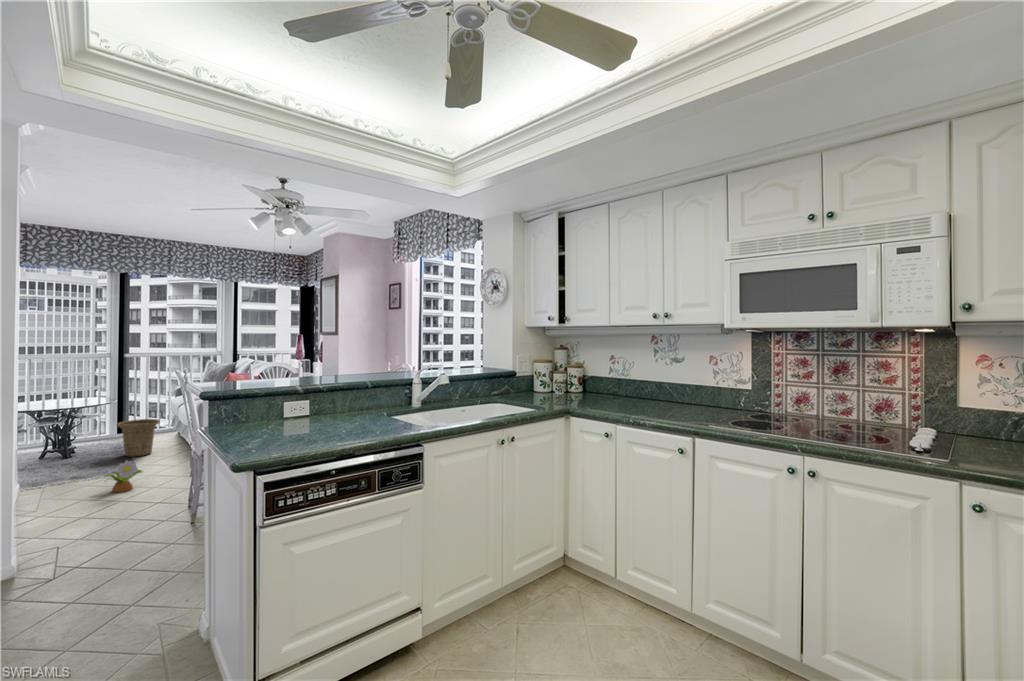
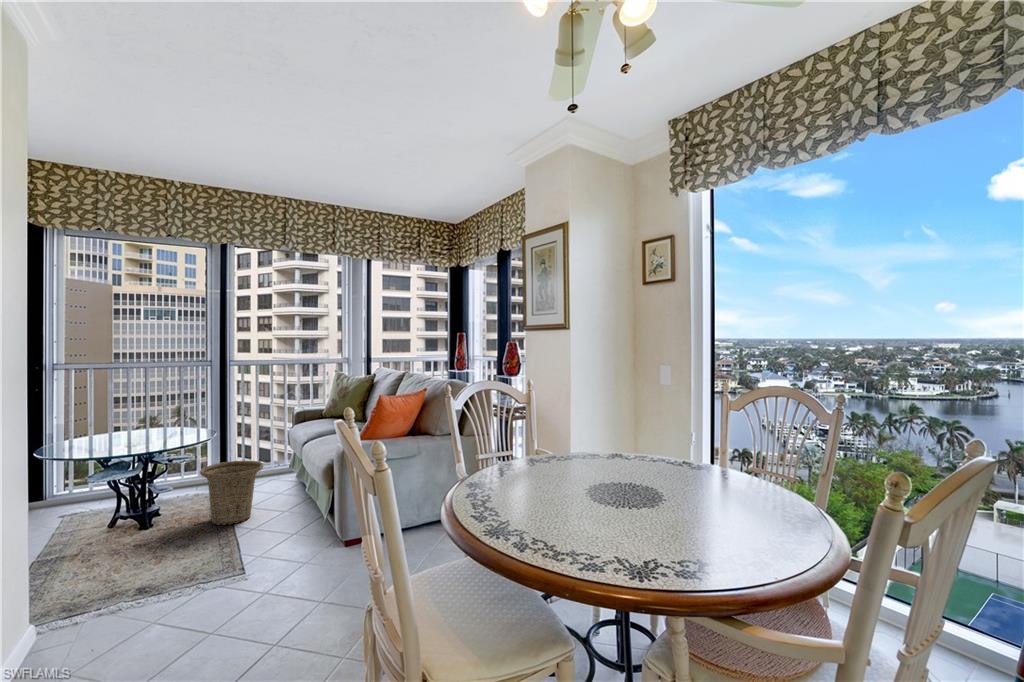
decorative plant: present [105,460,142,492] -> none [133,578,214,646]

